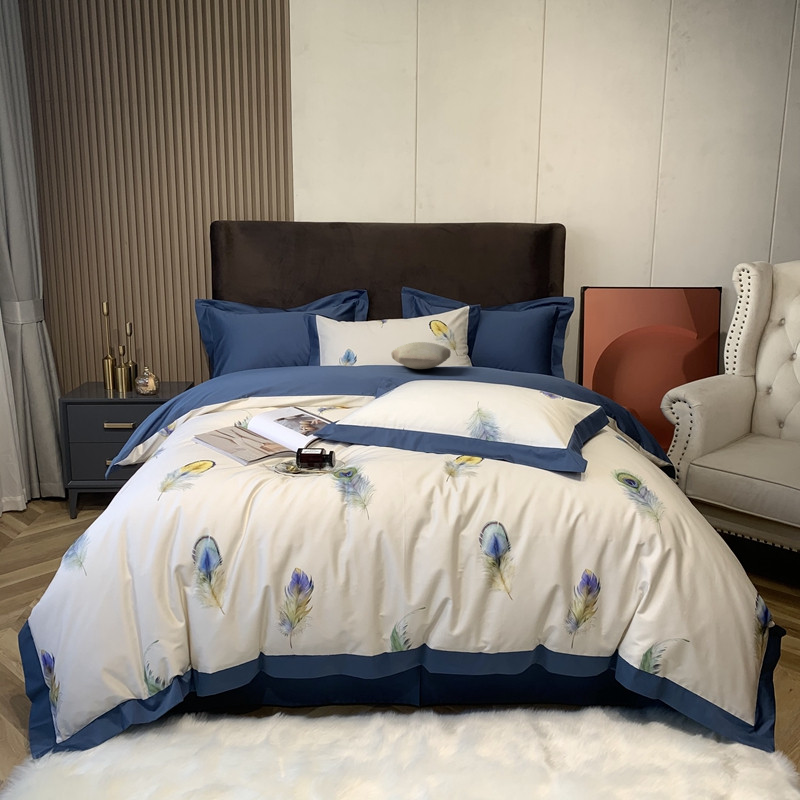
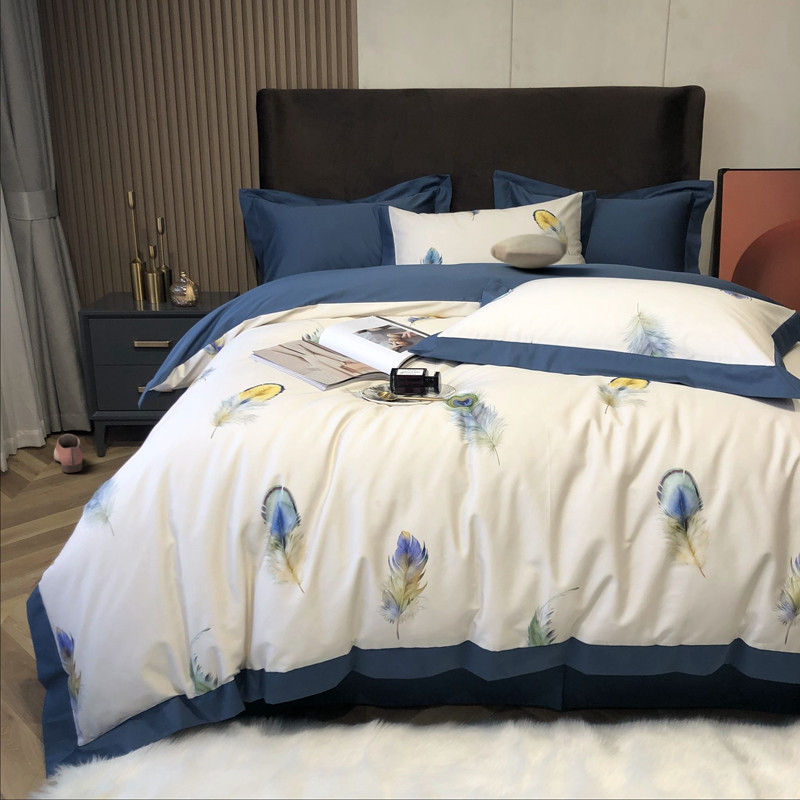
shoe: none [33,501,57,533] -> present [54,434,82,473]

